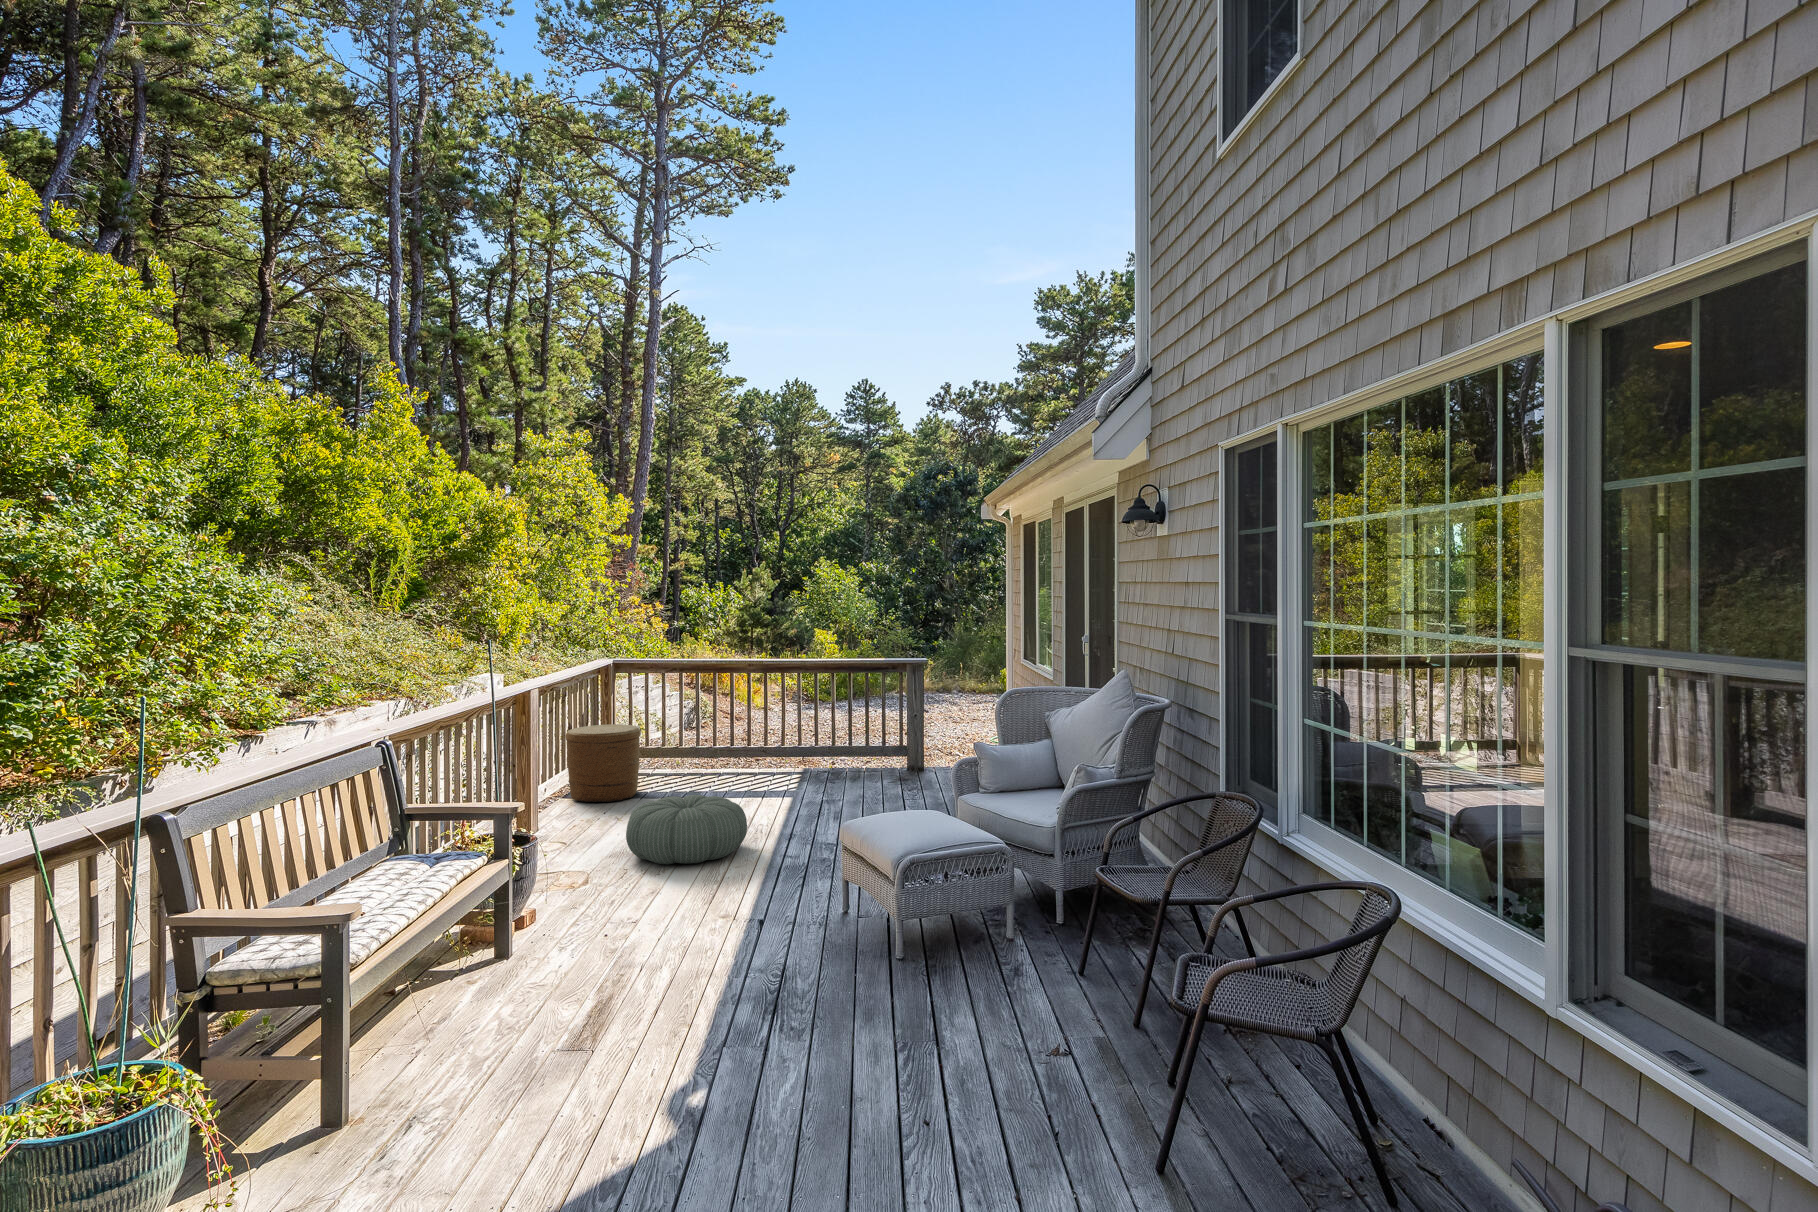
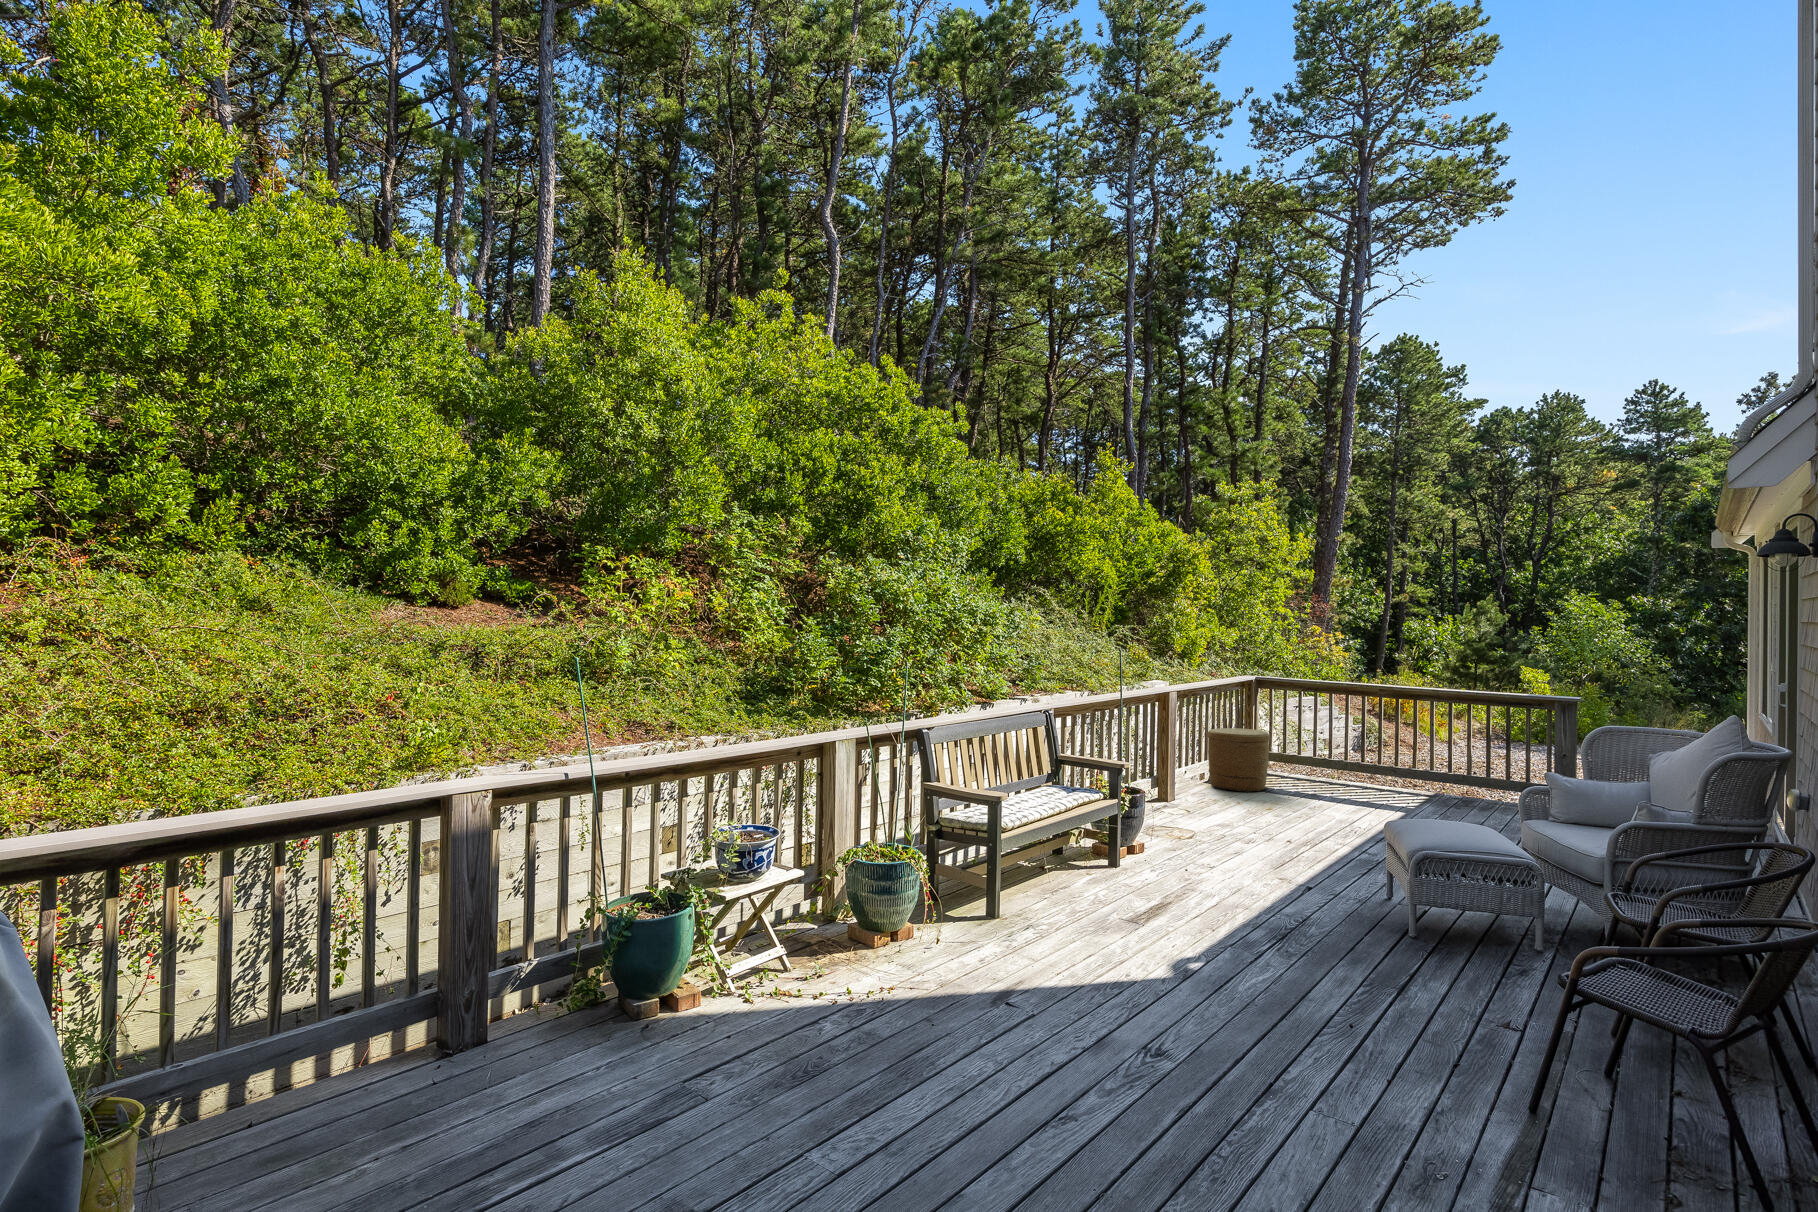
pouf: present [626,795,747,864] -> none [1229,787,1334,842]

